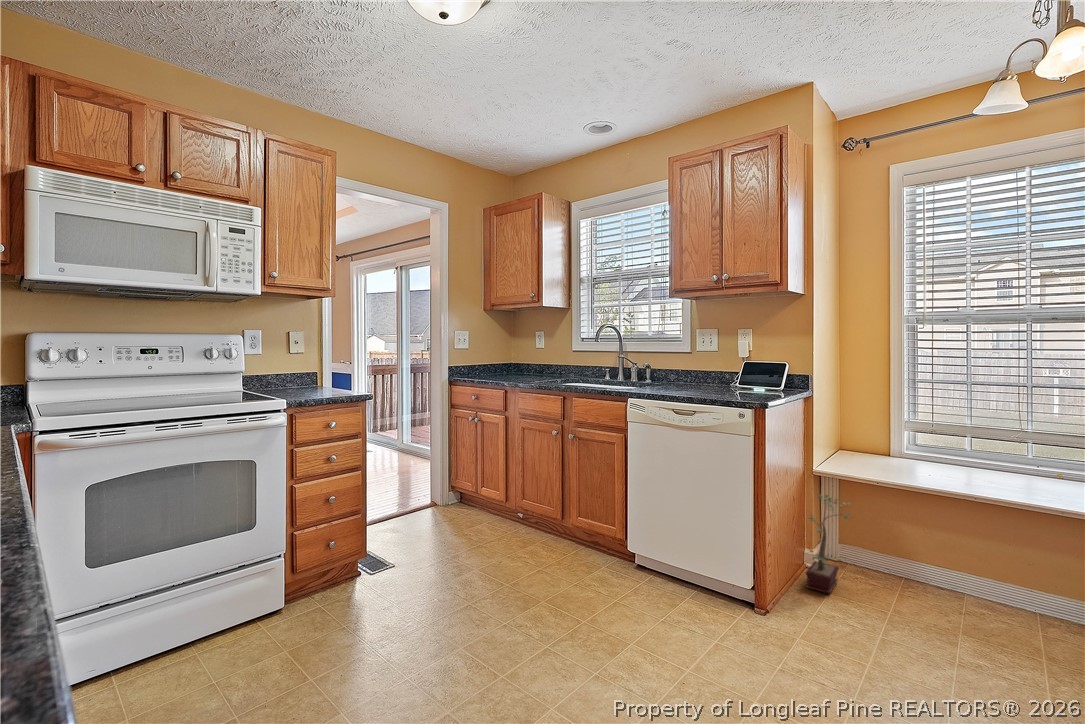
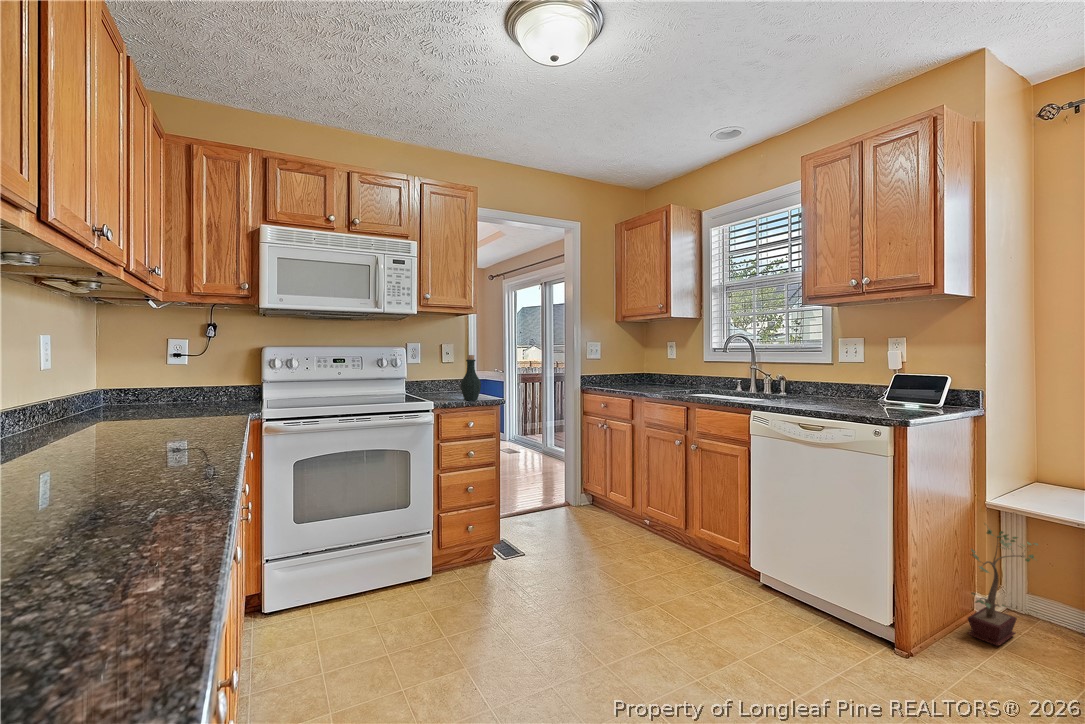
bottle: none [318,344,343,396] -> present [461,355,481,401]

